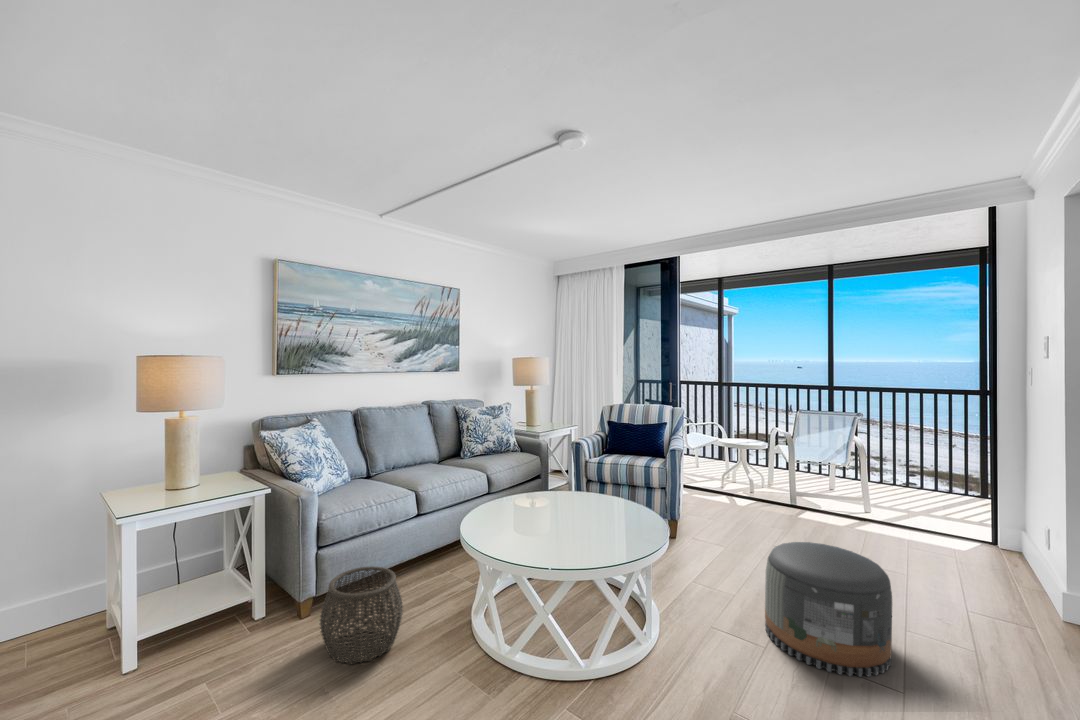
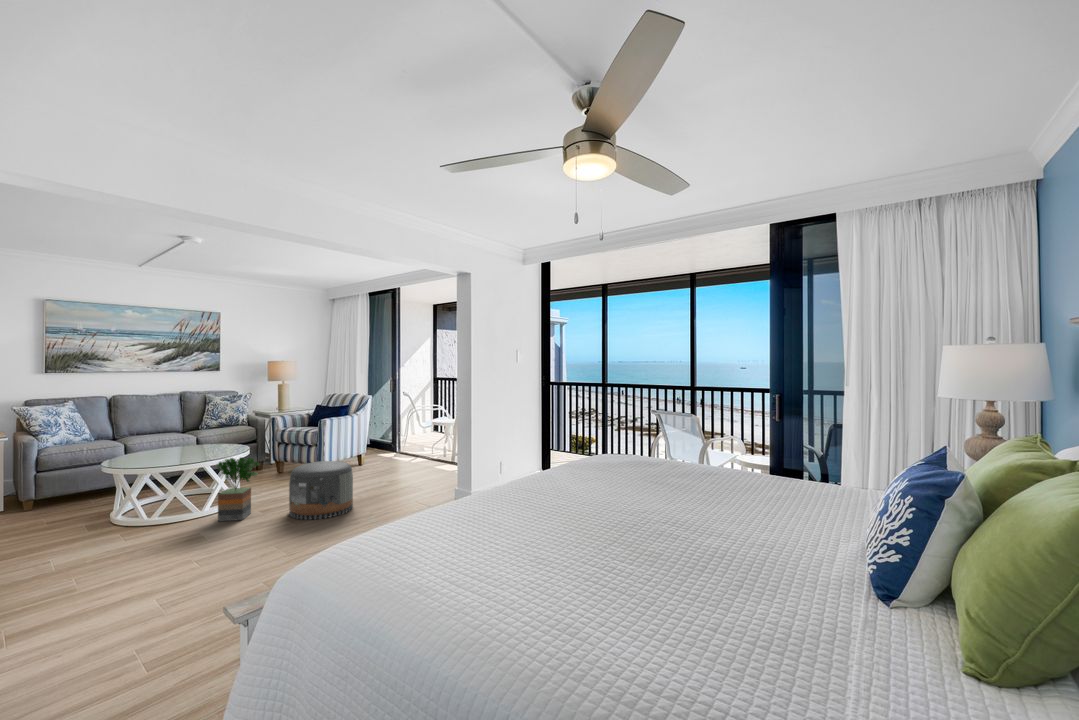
potted tree: none [657,539,747,672] -> present [217,458,259,521]
woven basket: present [320,566,403,664] -> none [18,479,80,525]

